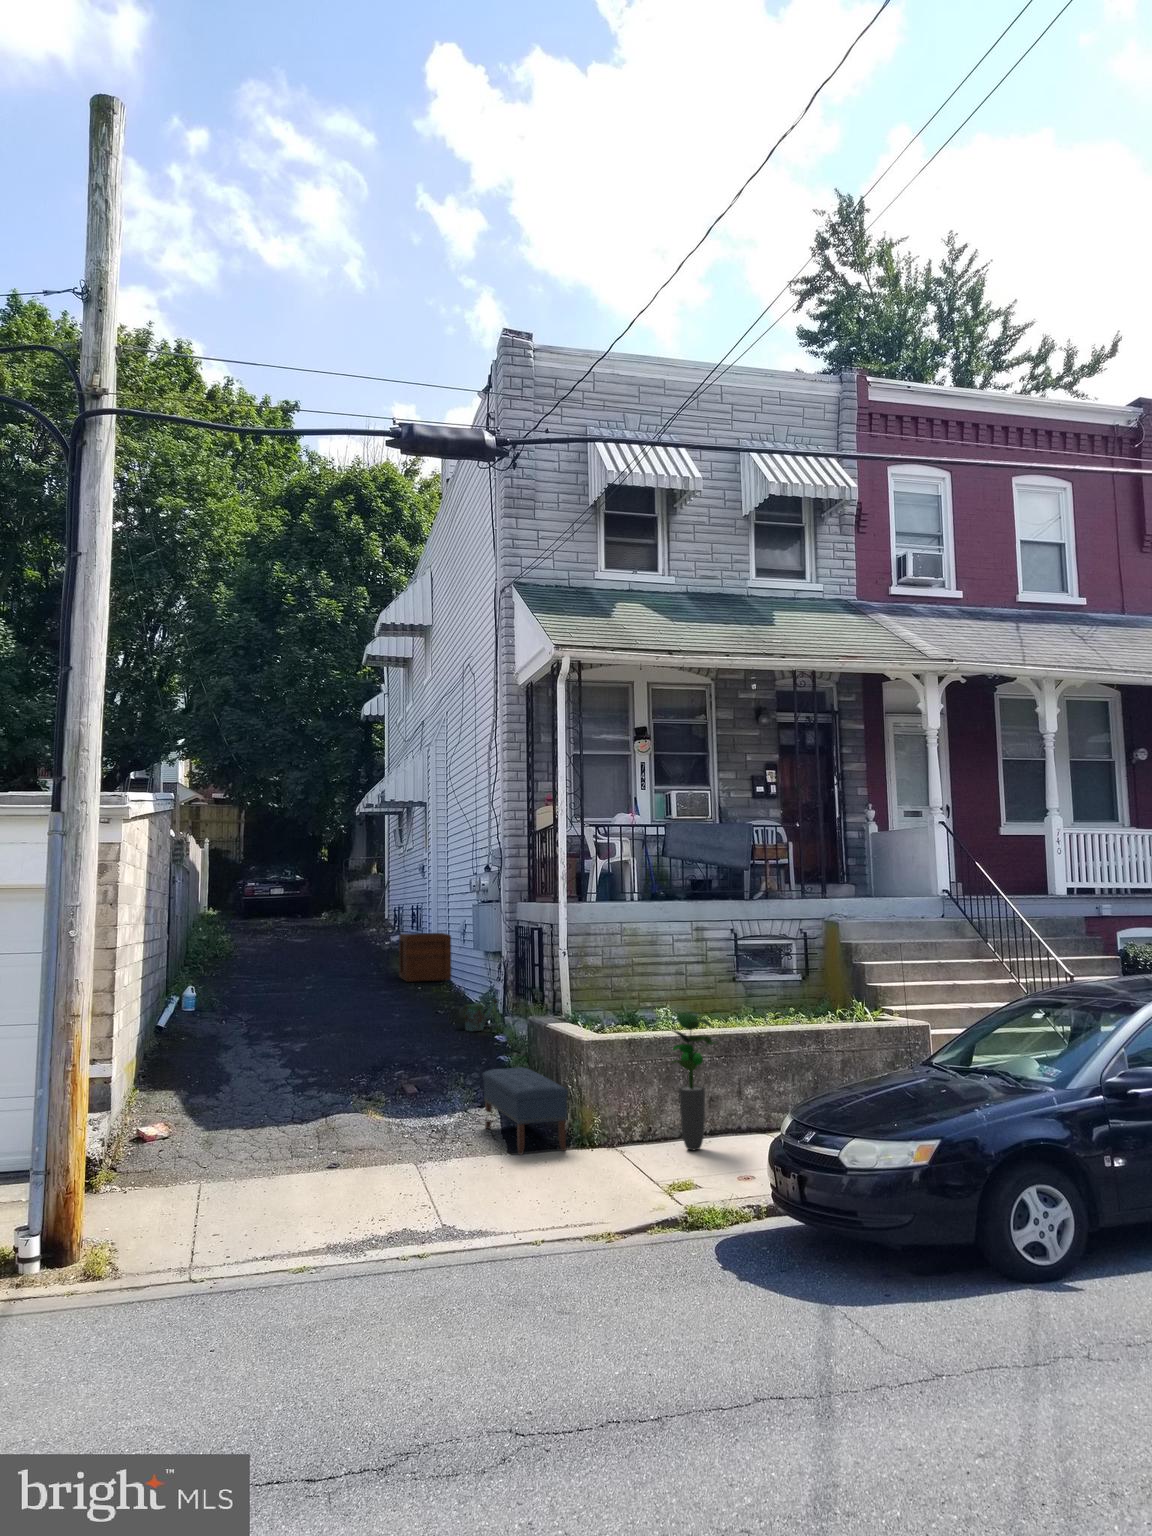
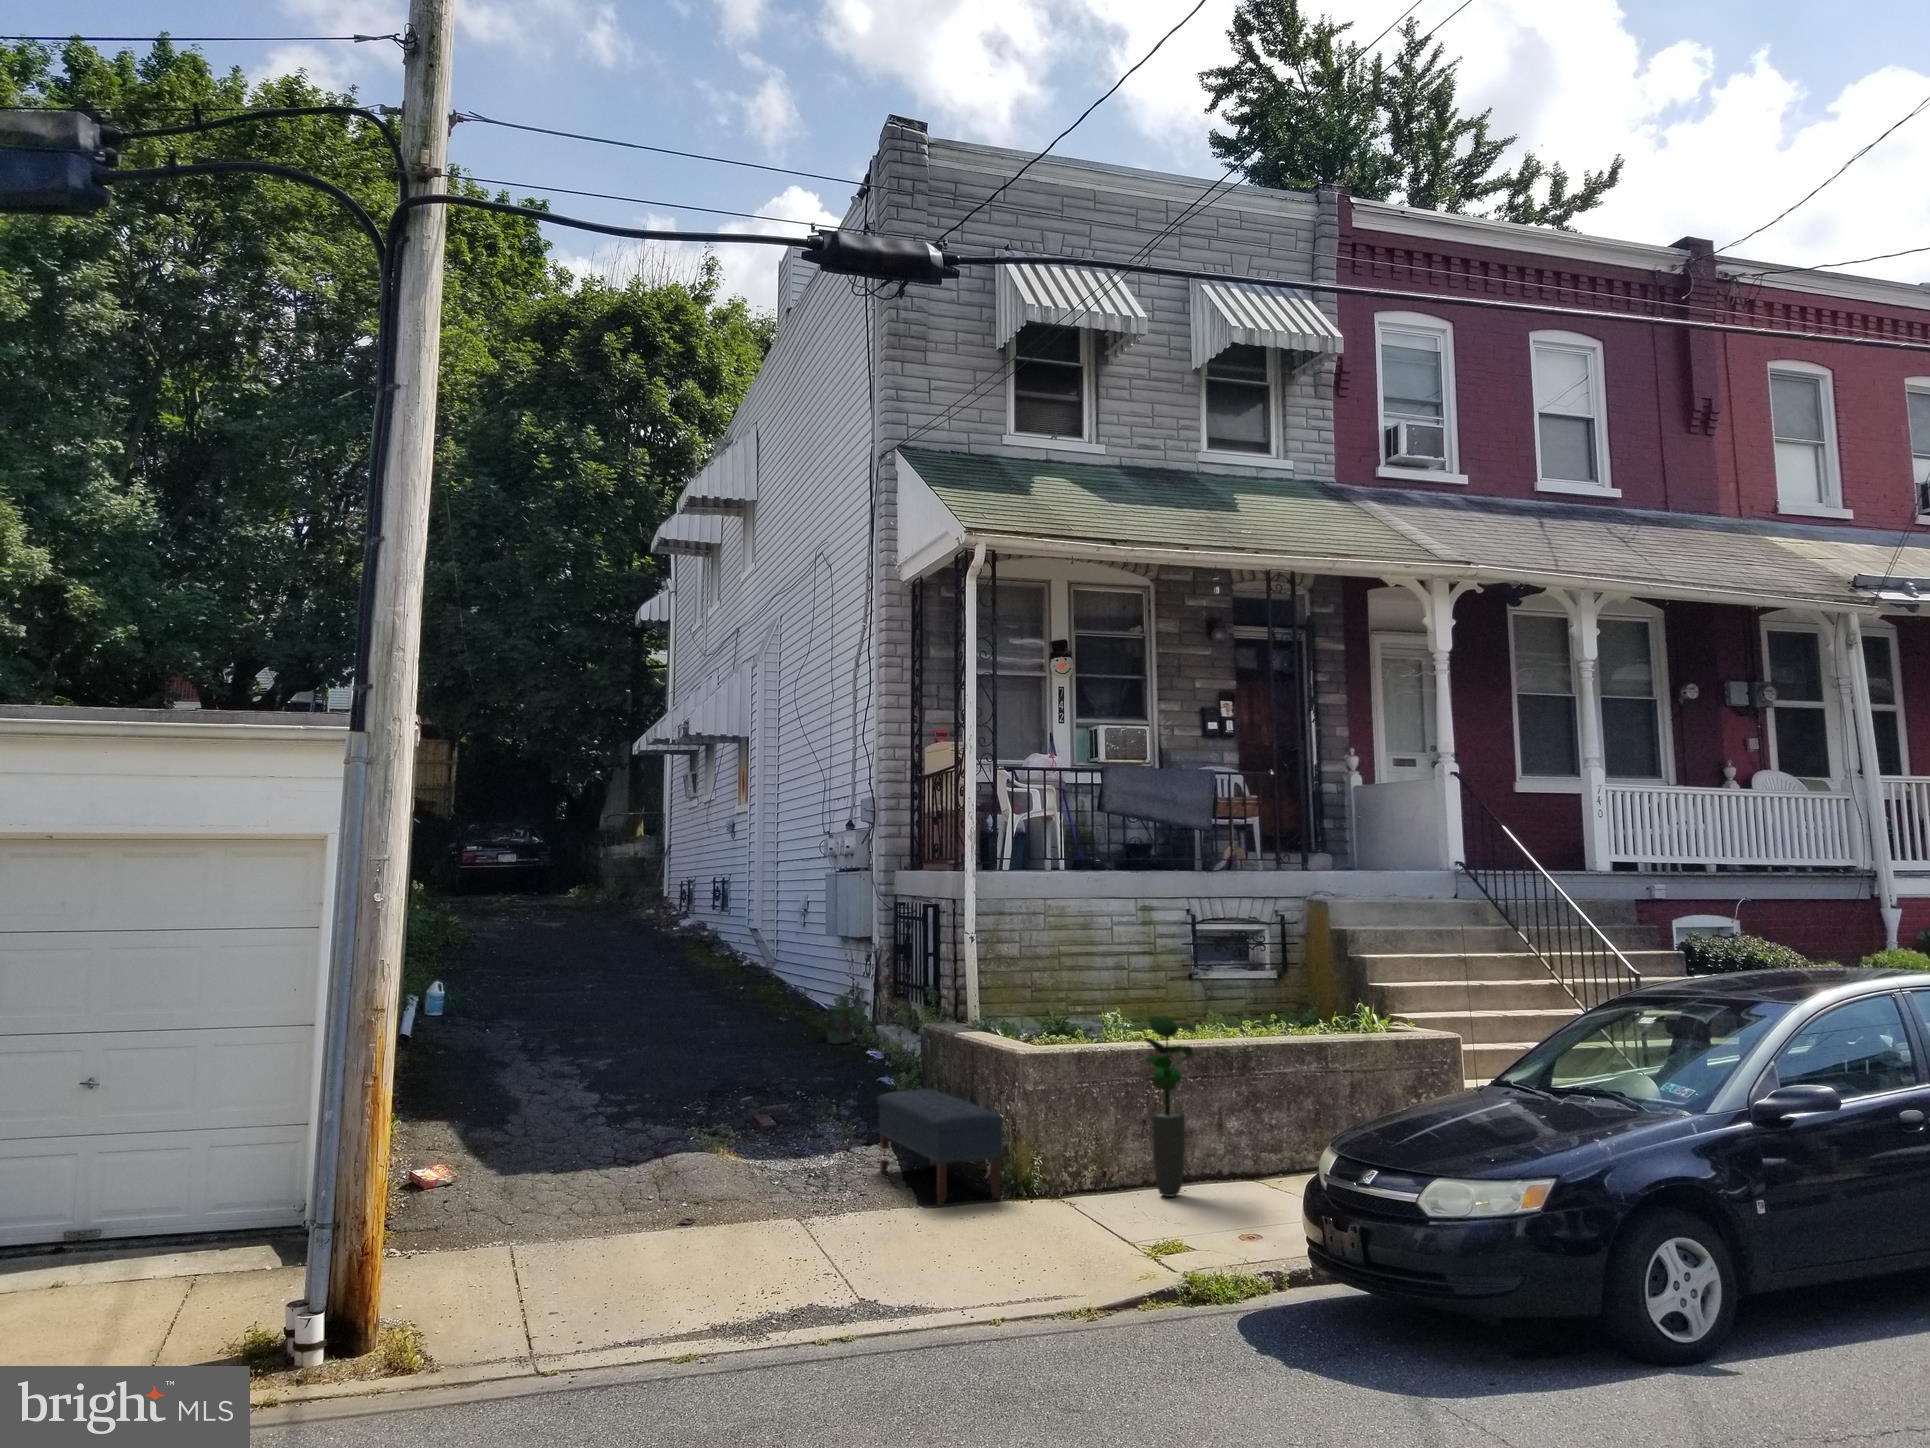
wooden crate: present [399,933,451,982] -> none [713,913,787,979]

